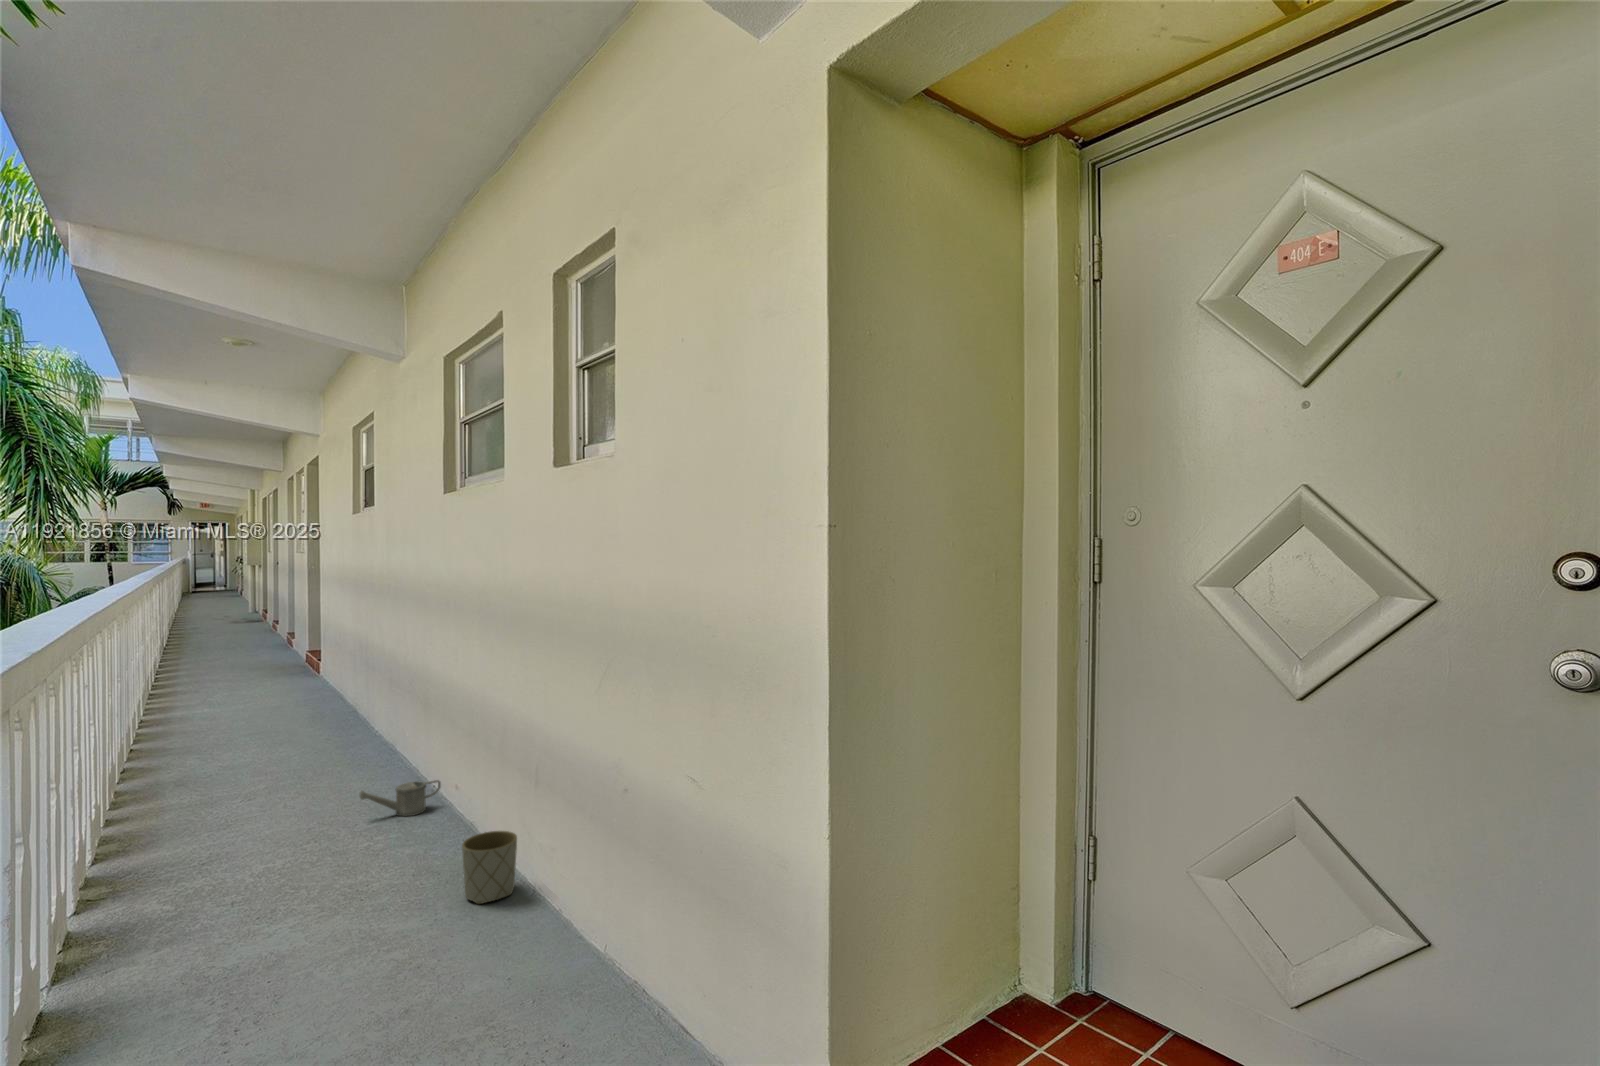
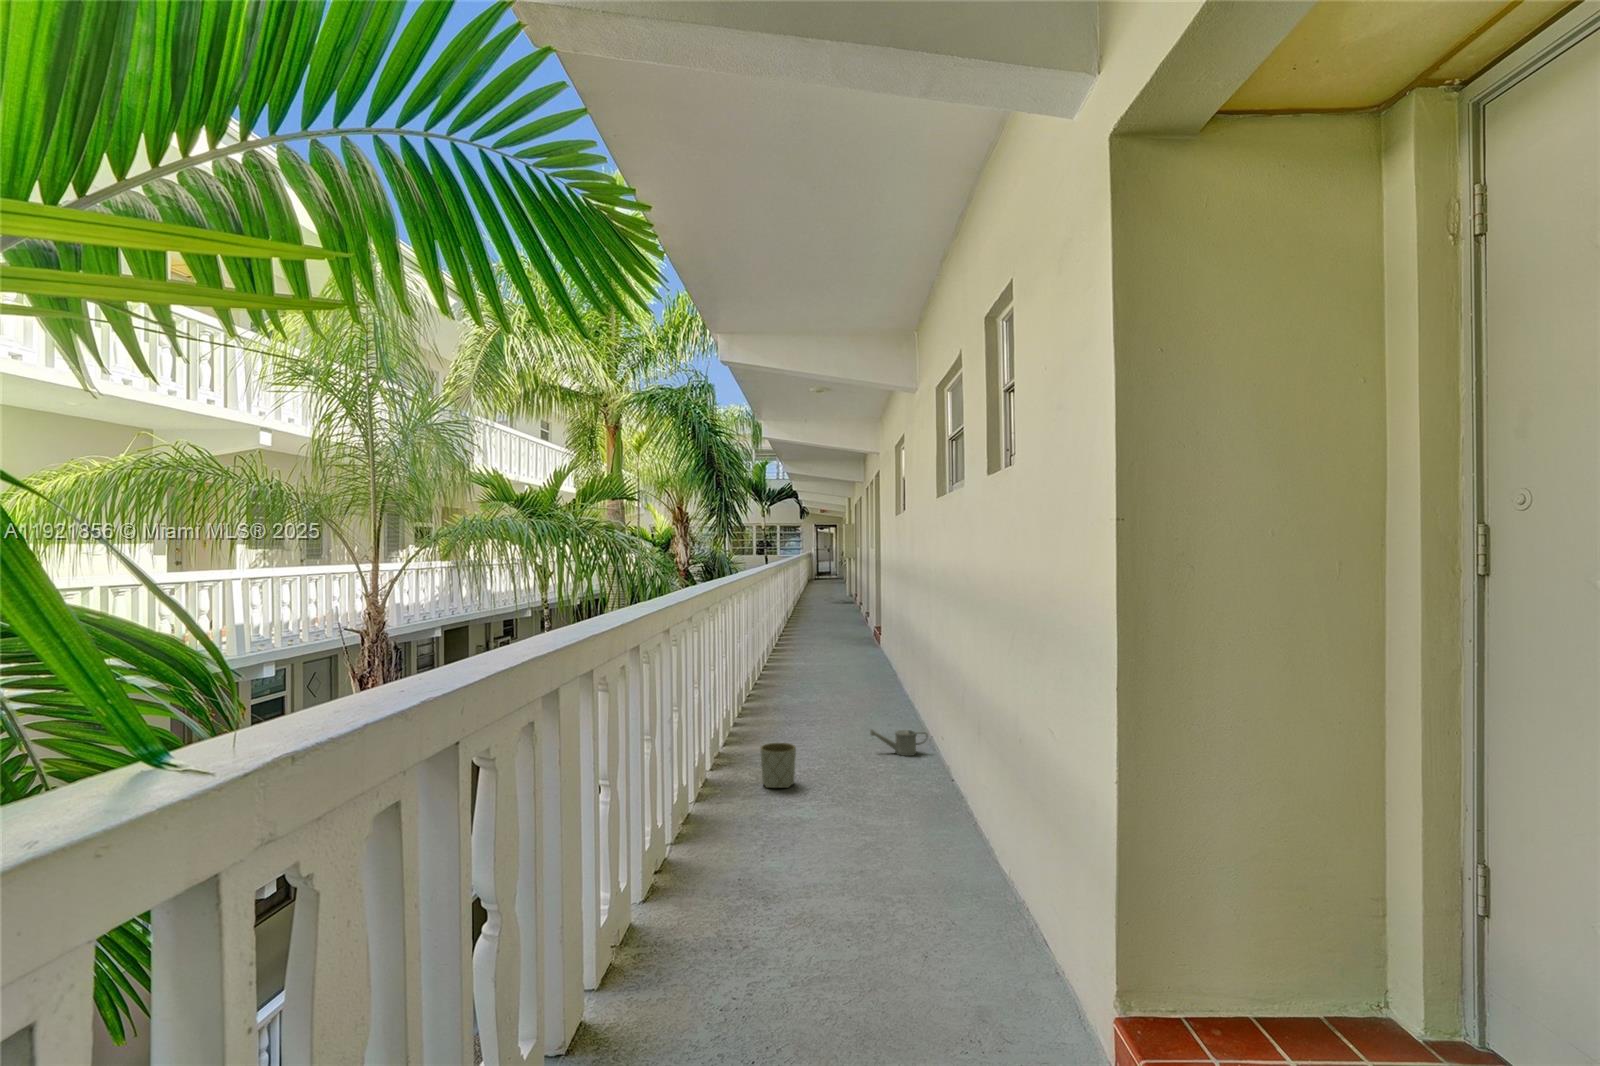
planter: present [462,831,517,904] -> present [761,743,796,788]

